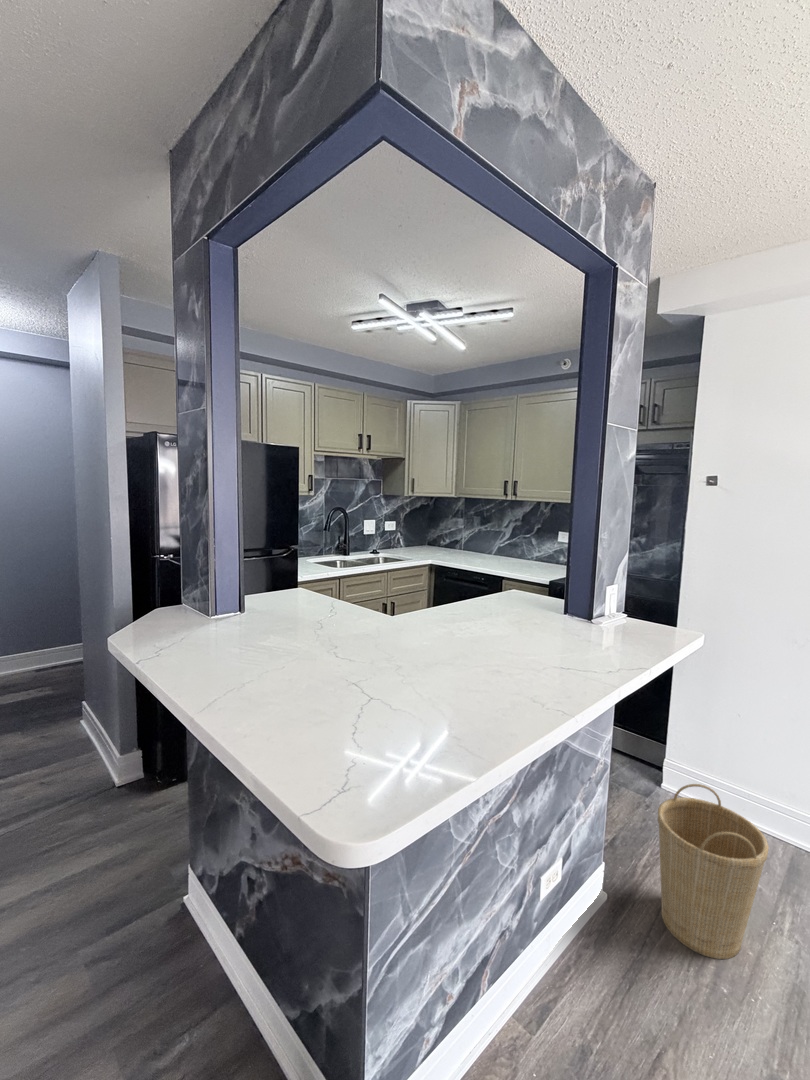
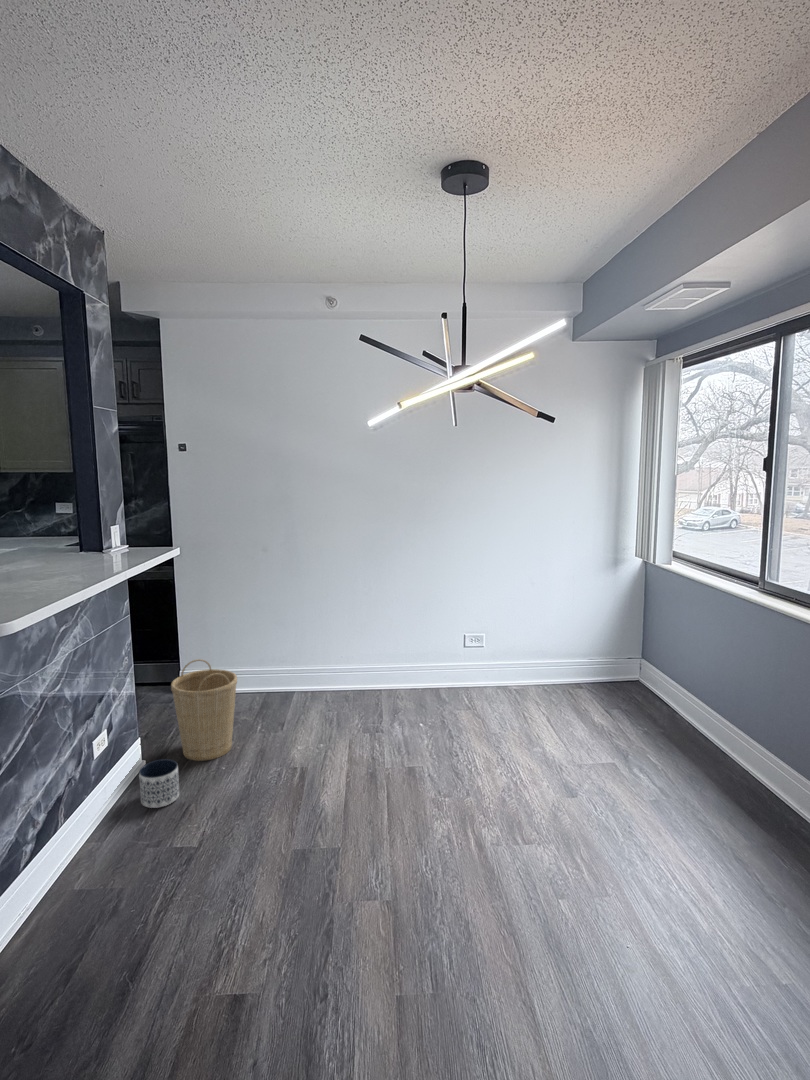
planter: none [594,932,656,1026] -> present [139,759,179,808]

